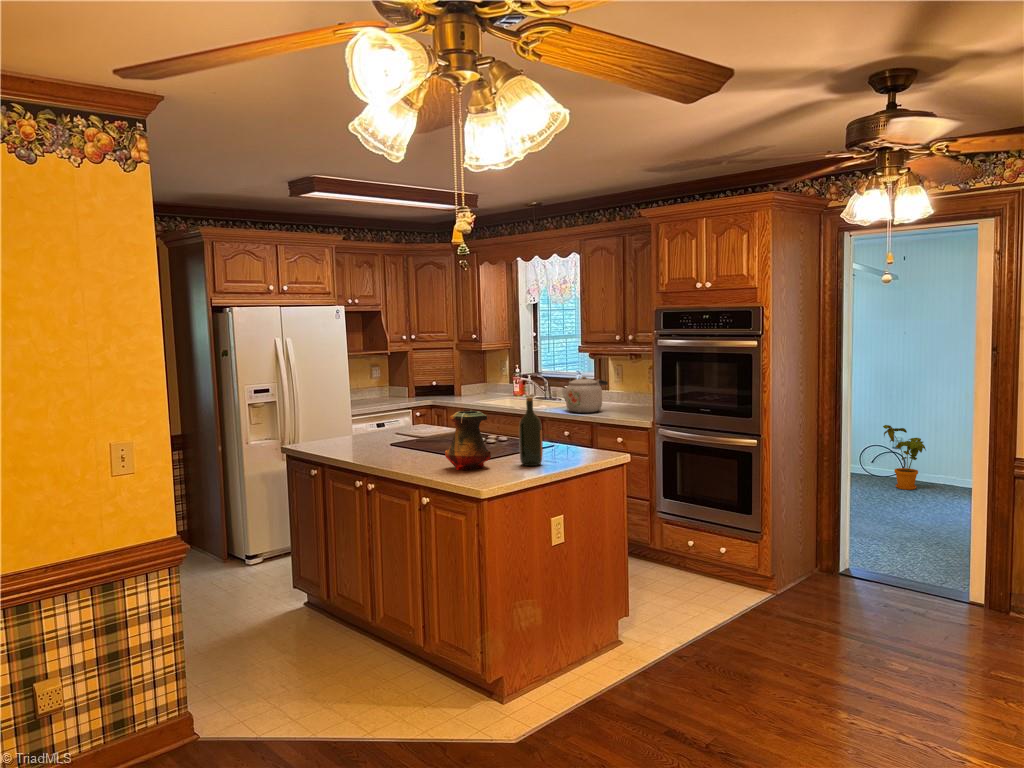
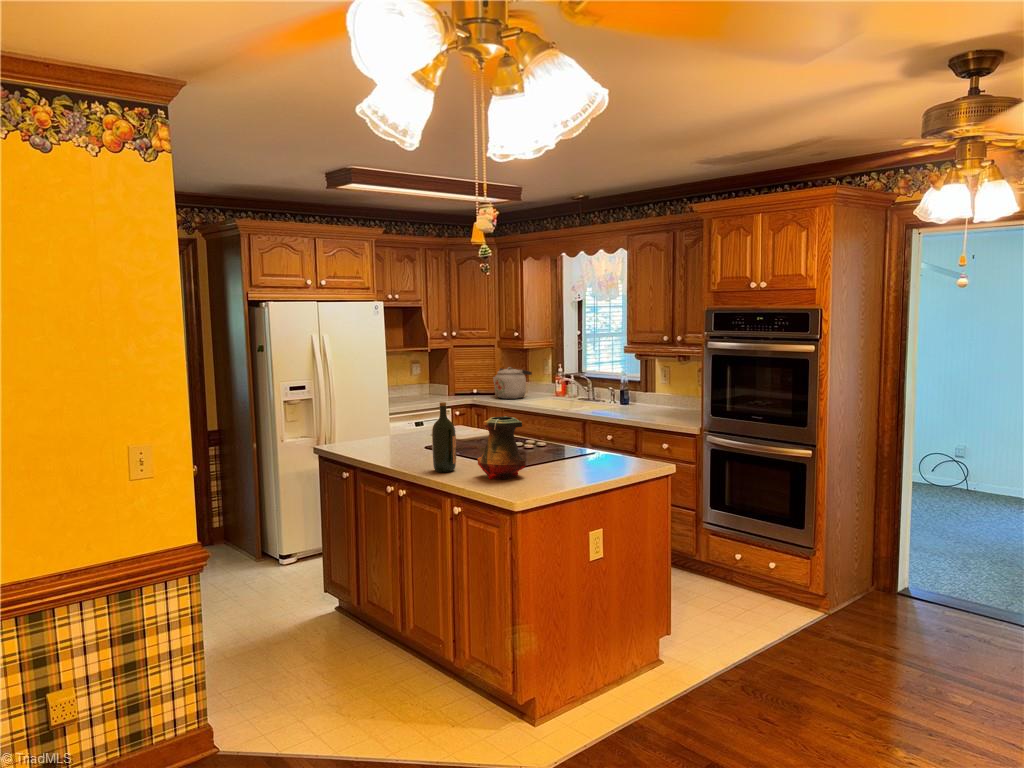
kettle: present [562,376,608,413] -> present [493,367,532,399]
wine bottle: present [519,397,543,466] -> present [432,402,456,472]
house plant: present [883,425,926,490] -> none [945,432,992,501]

